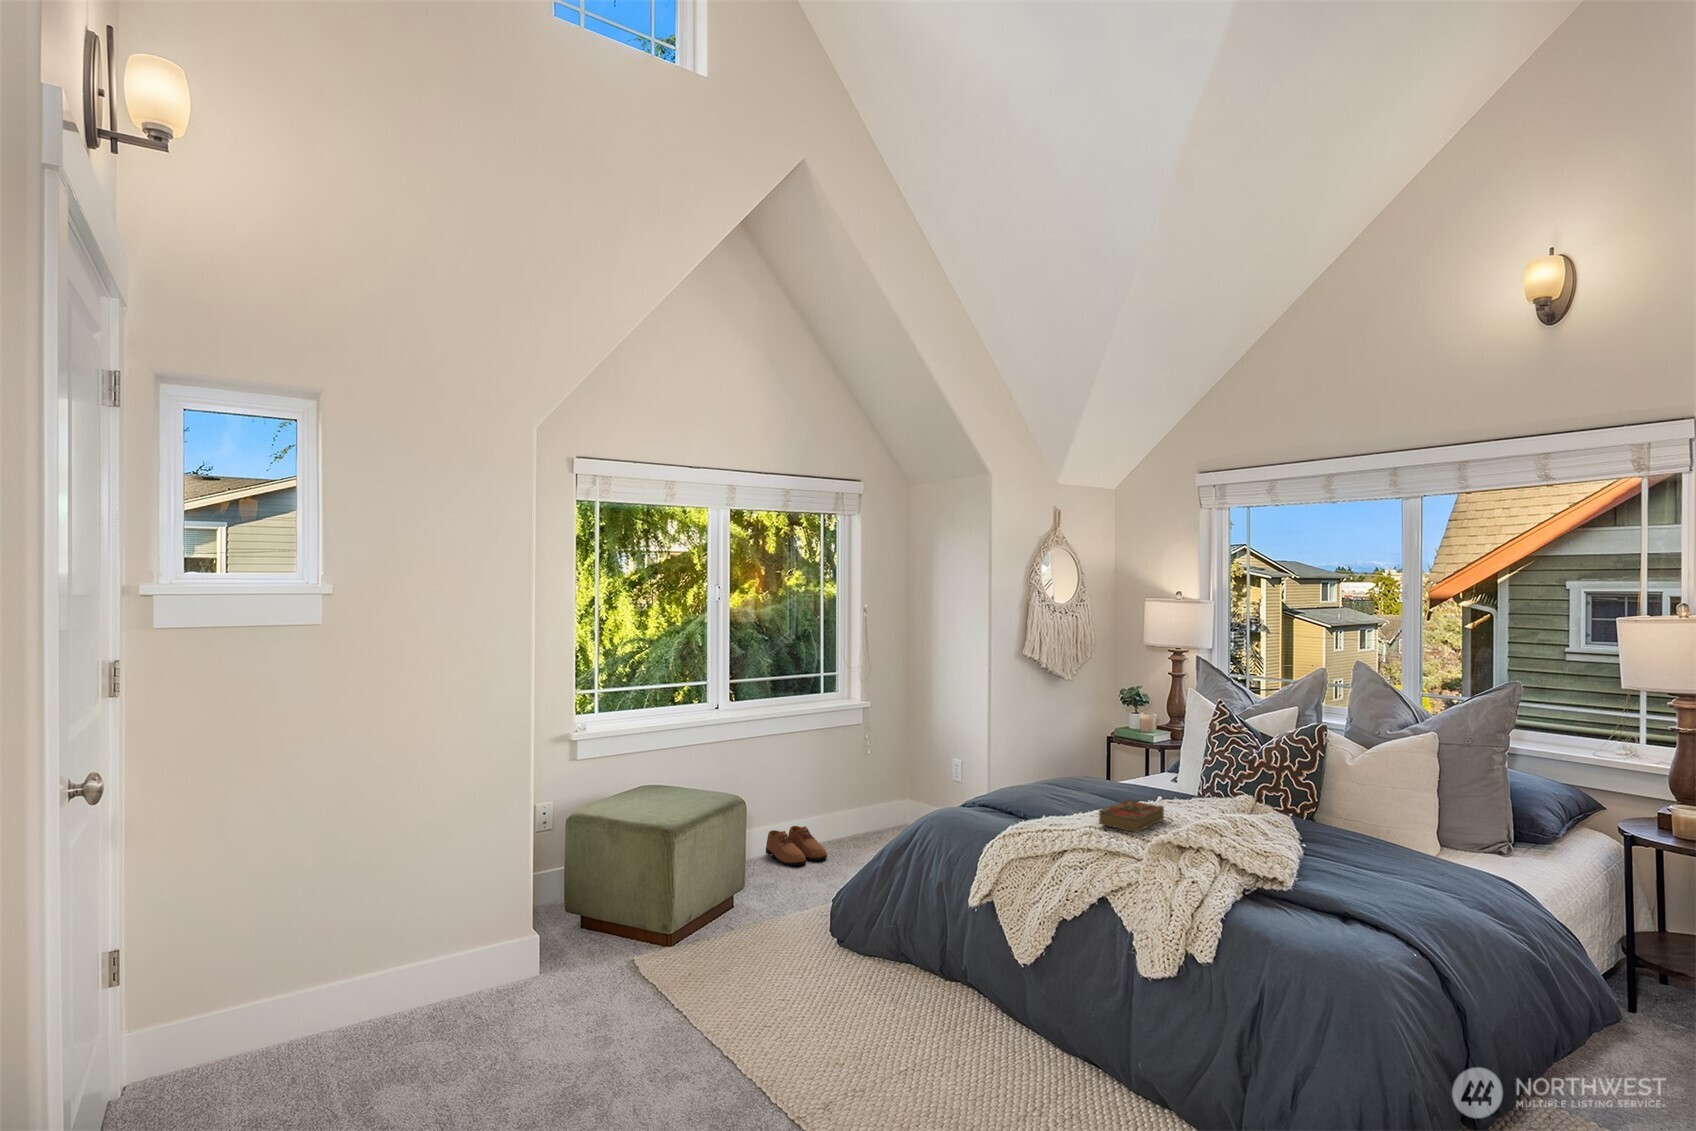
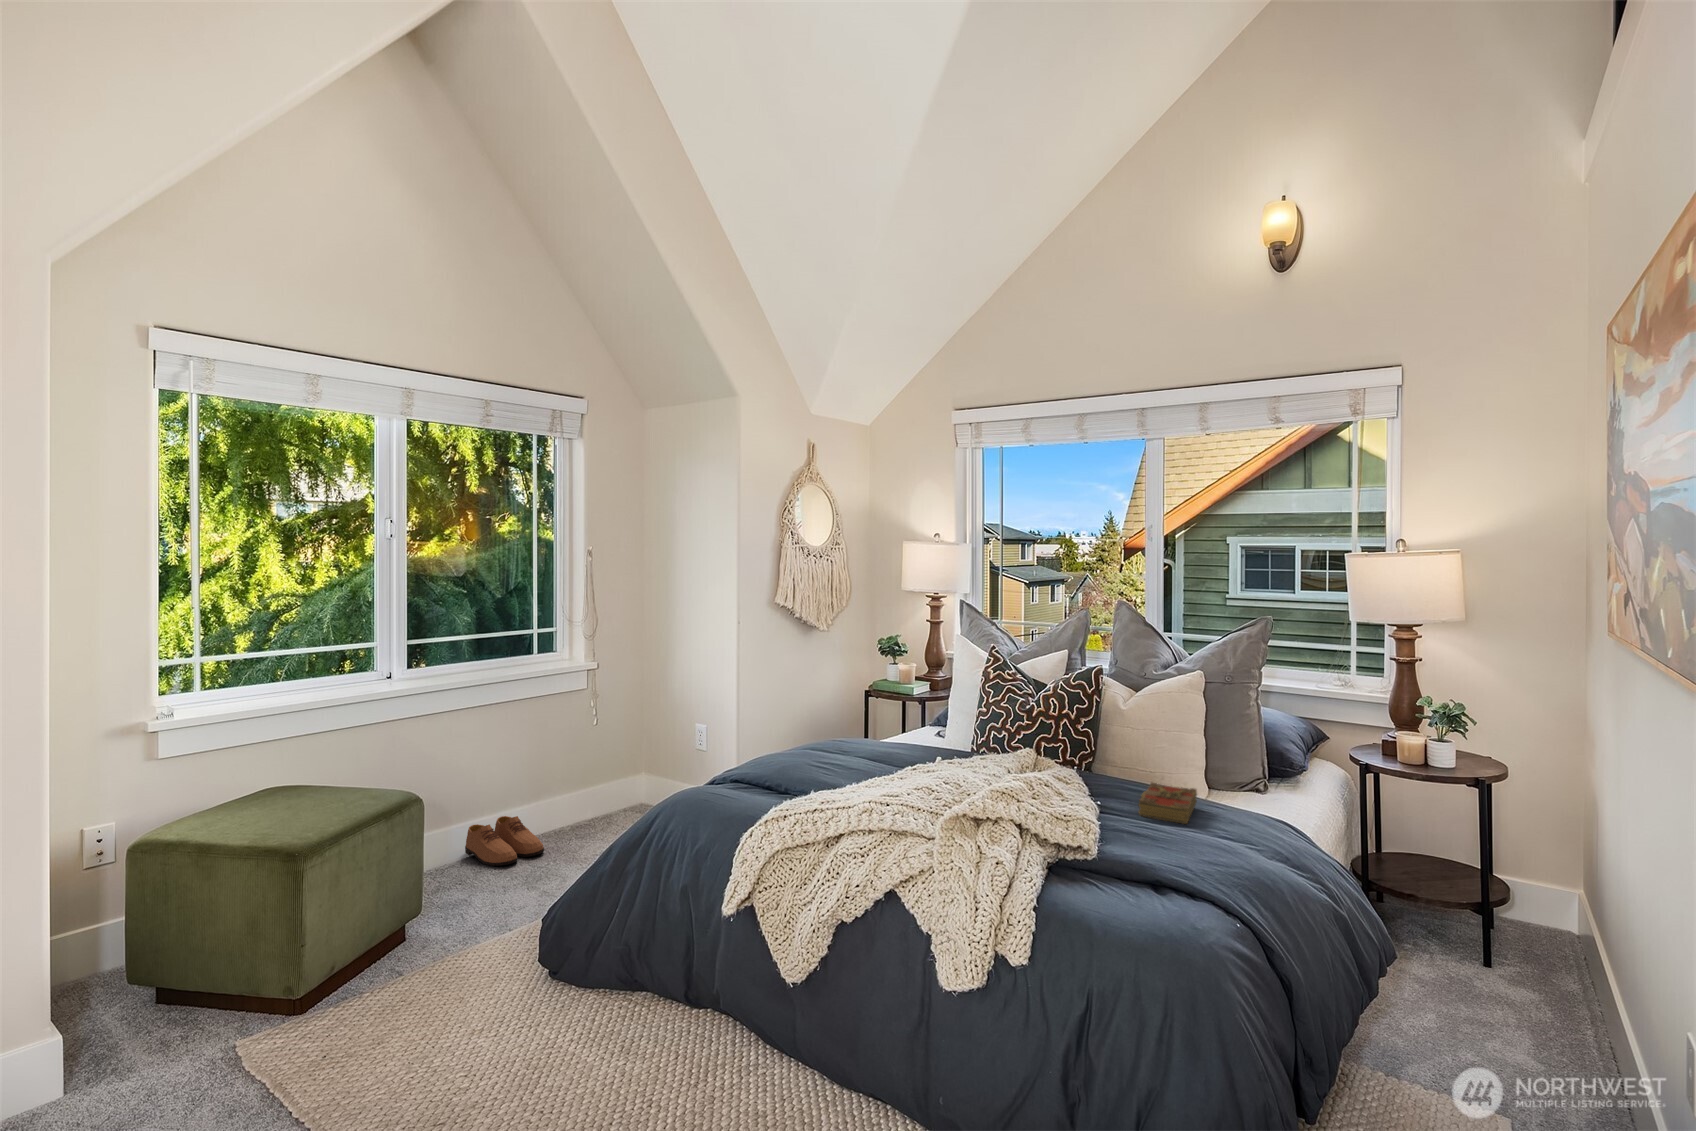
book: present [1099,799,1164,833] -> present [1138,783,1197,824]

